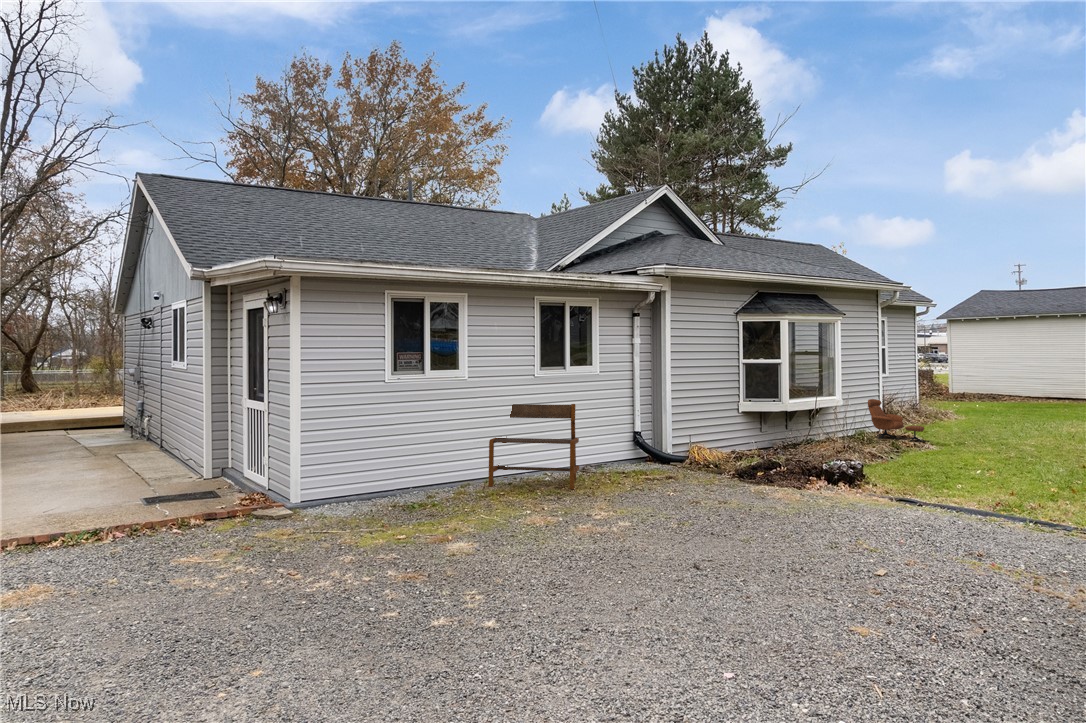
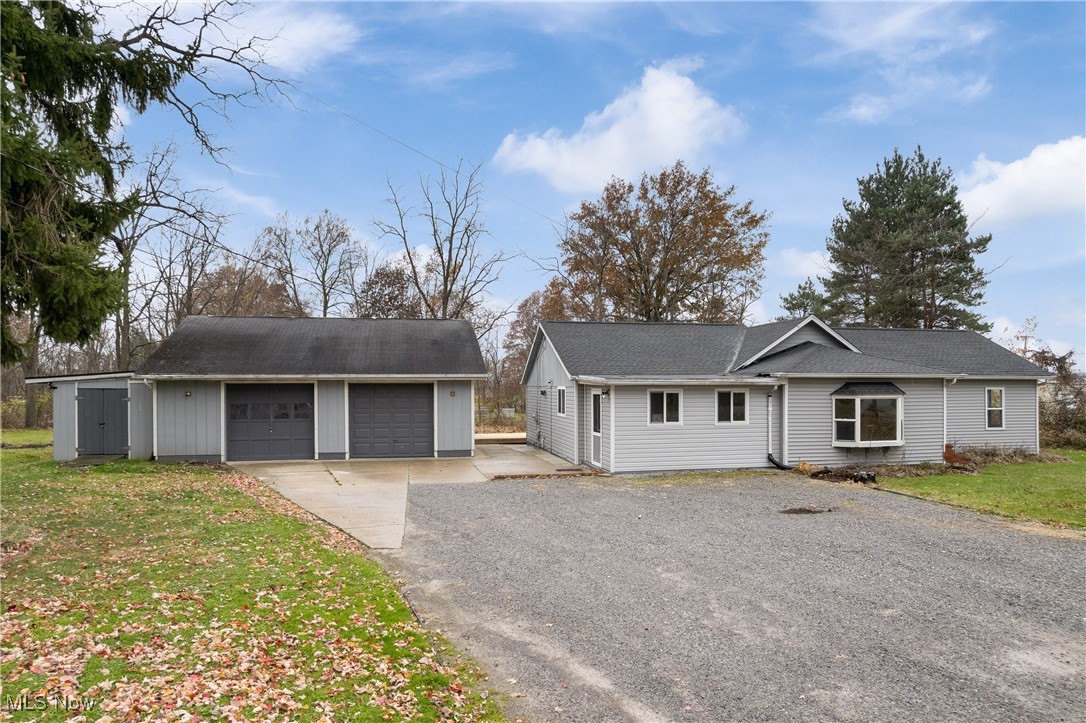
bench: present [488,404,579,489] -> none [689,437,731,474]

